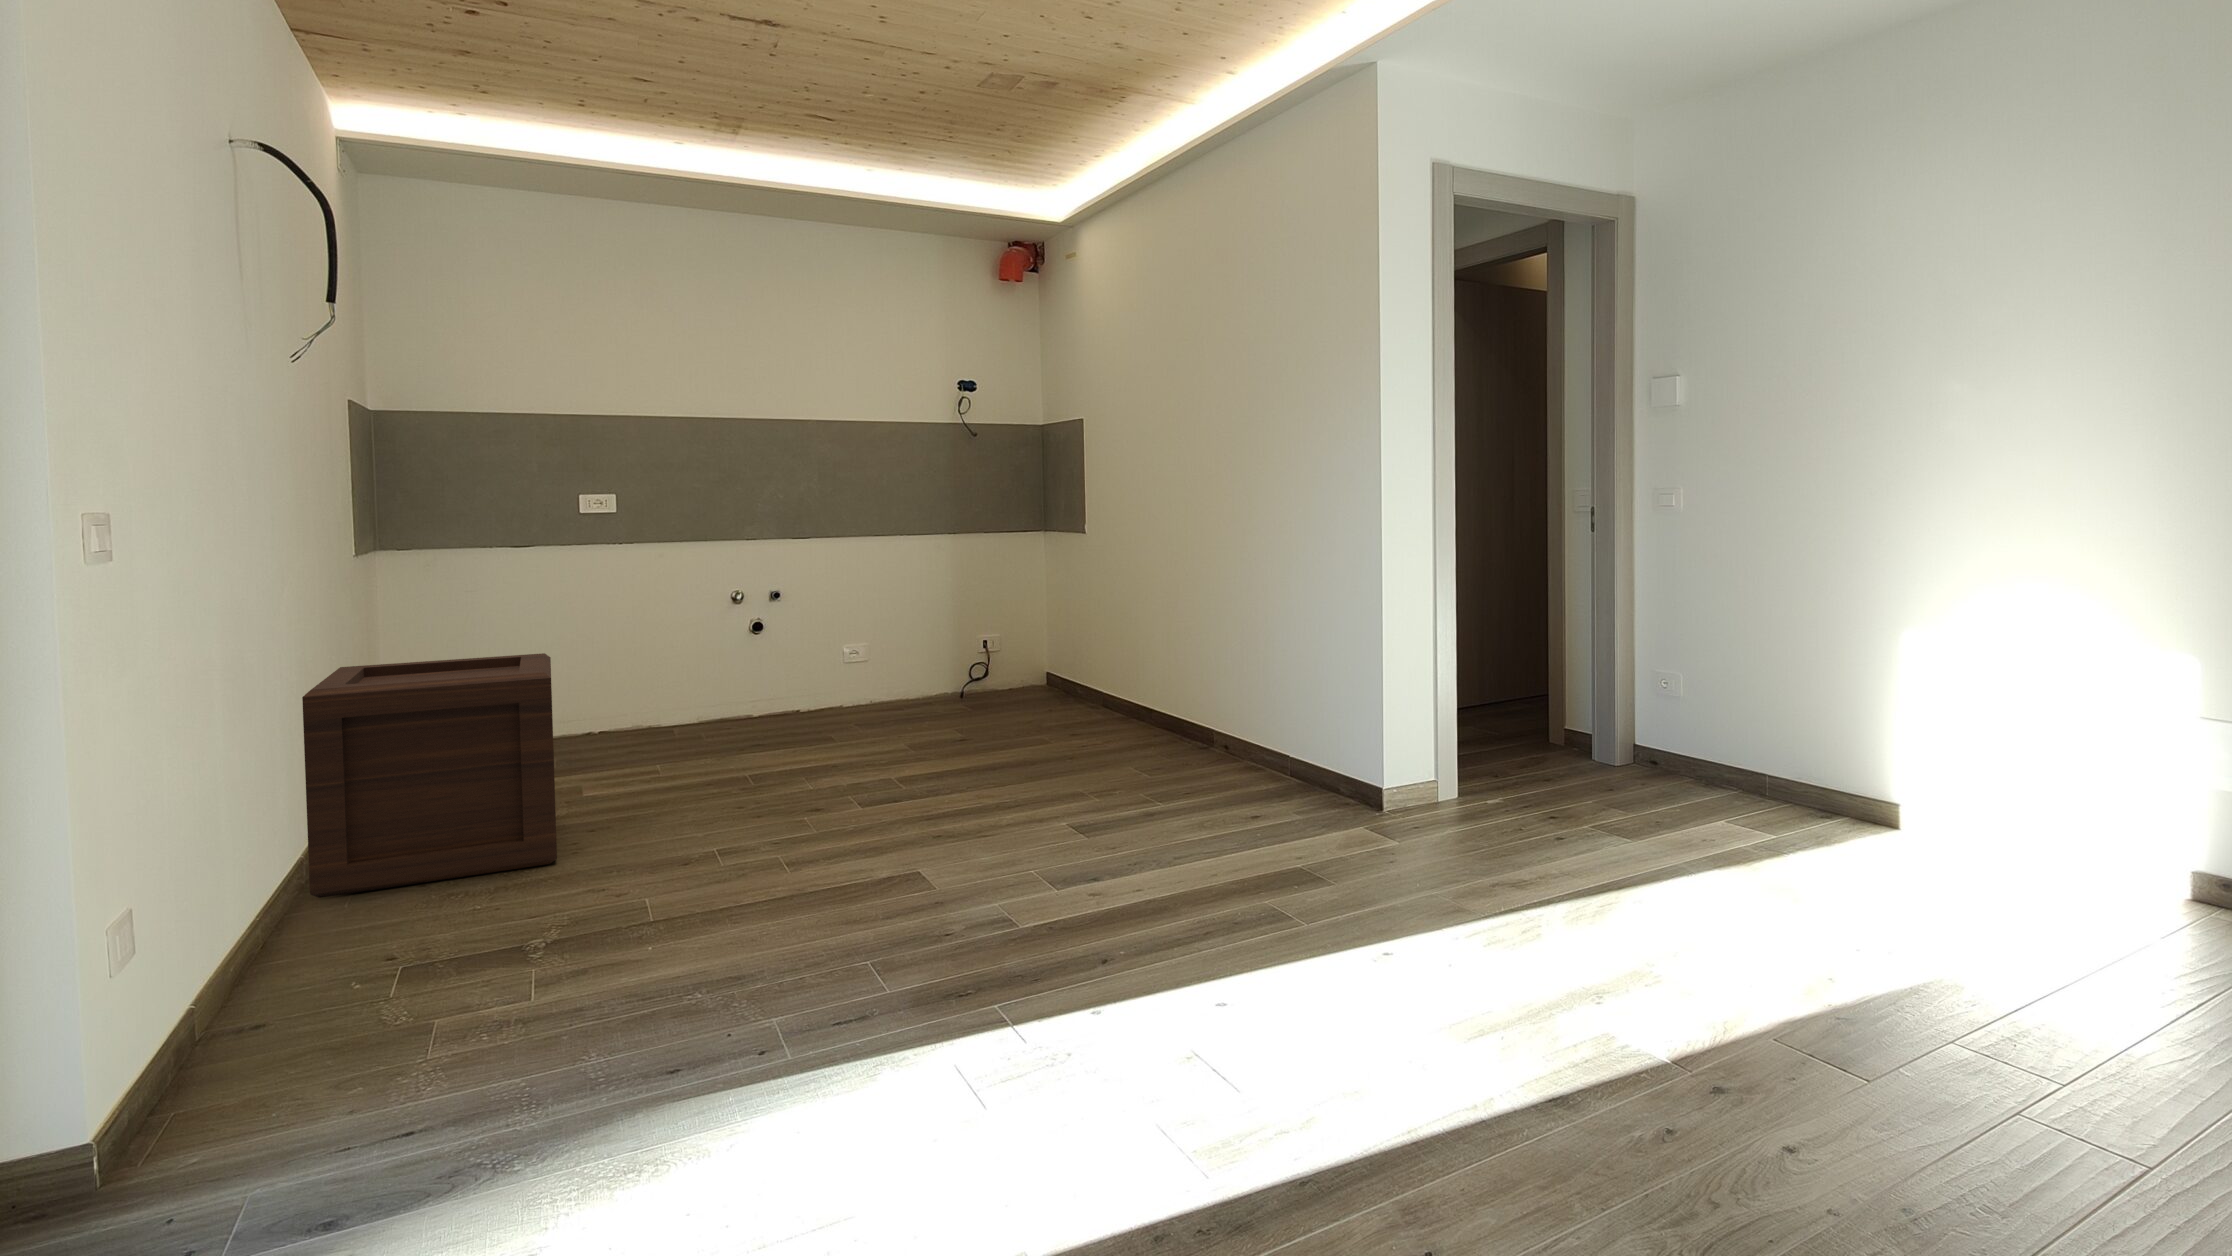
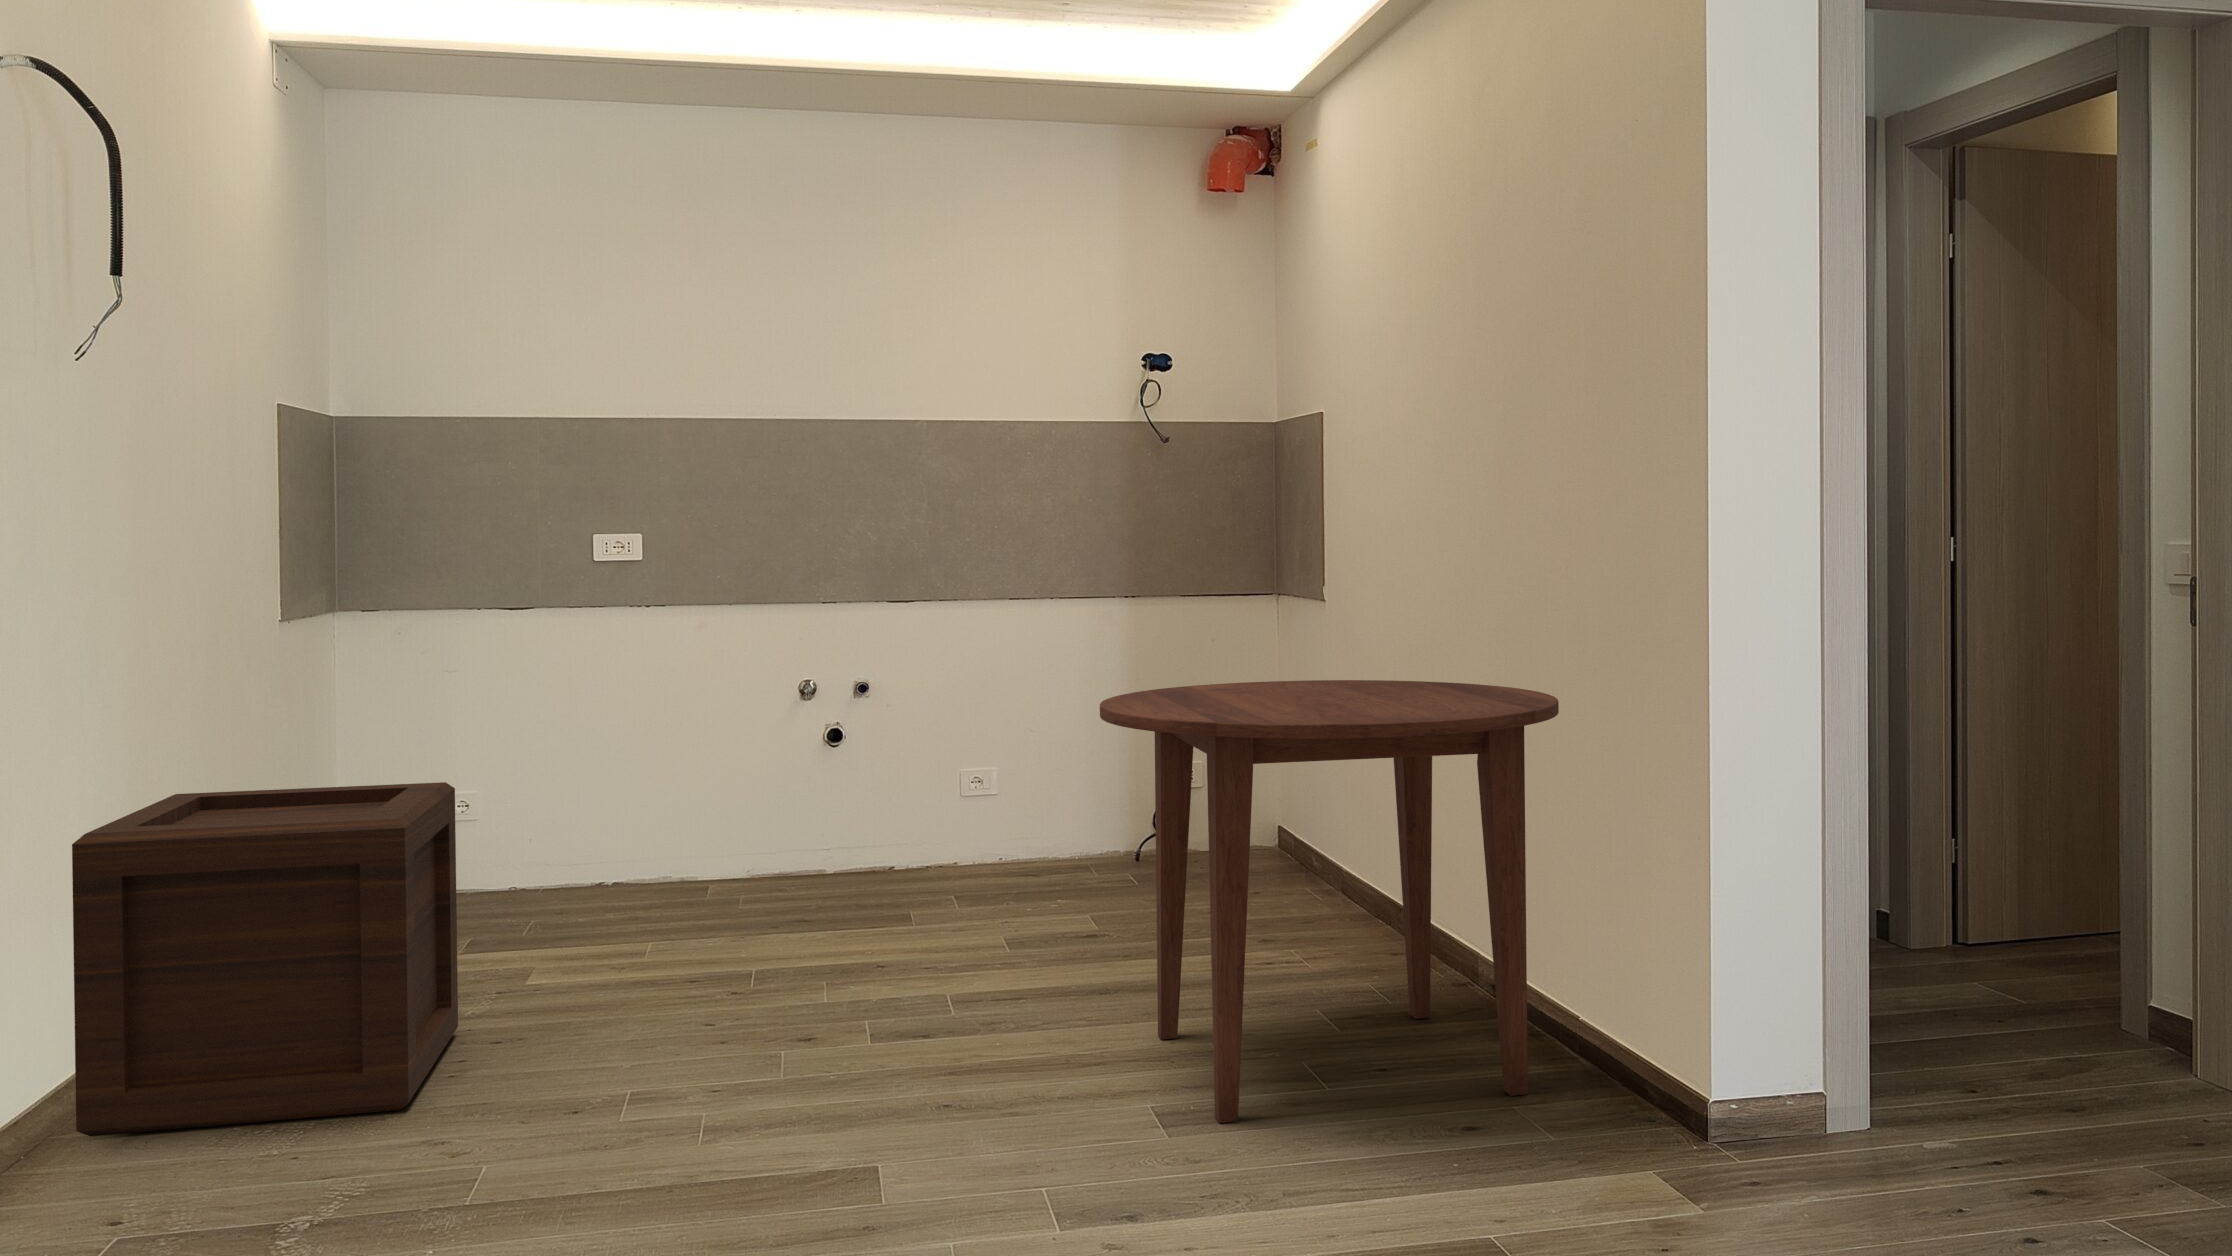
dining table: none [1007,574,1276,826] -> present [1100,680,1559,1123]

